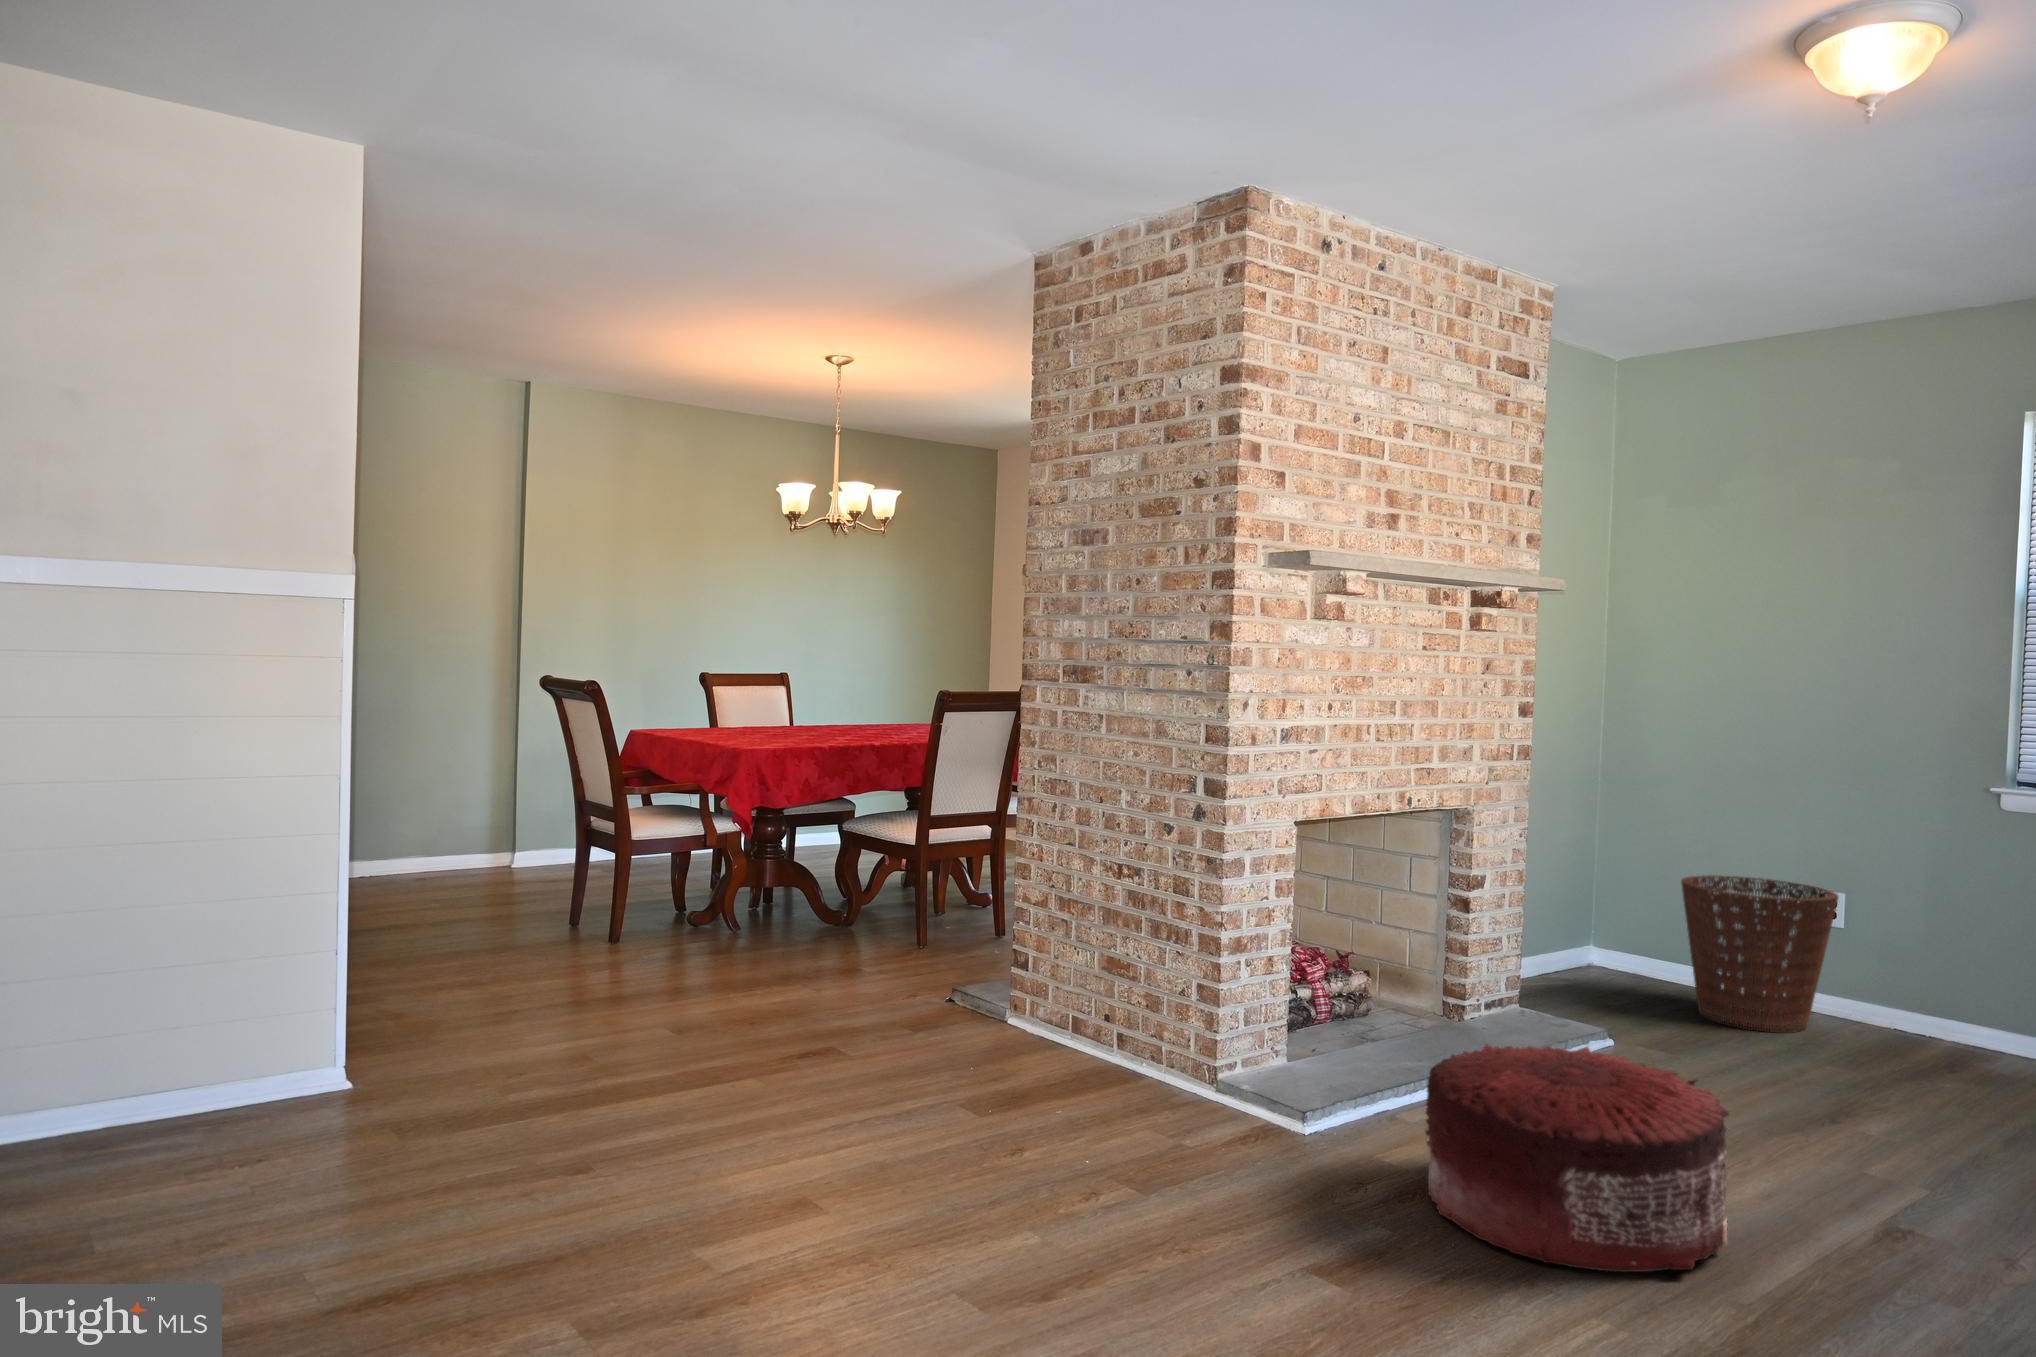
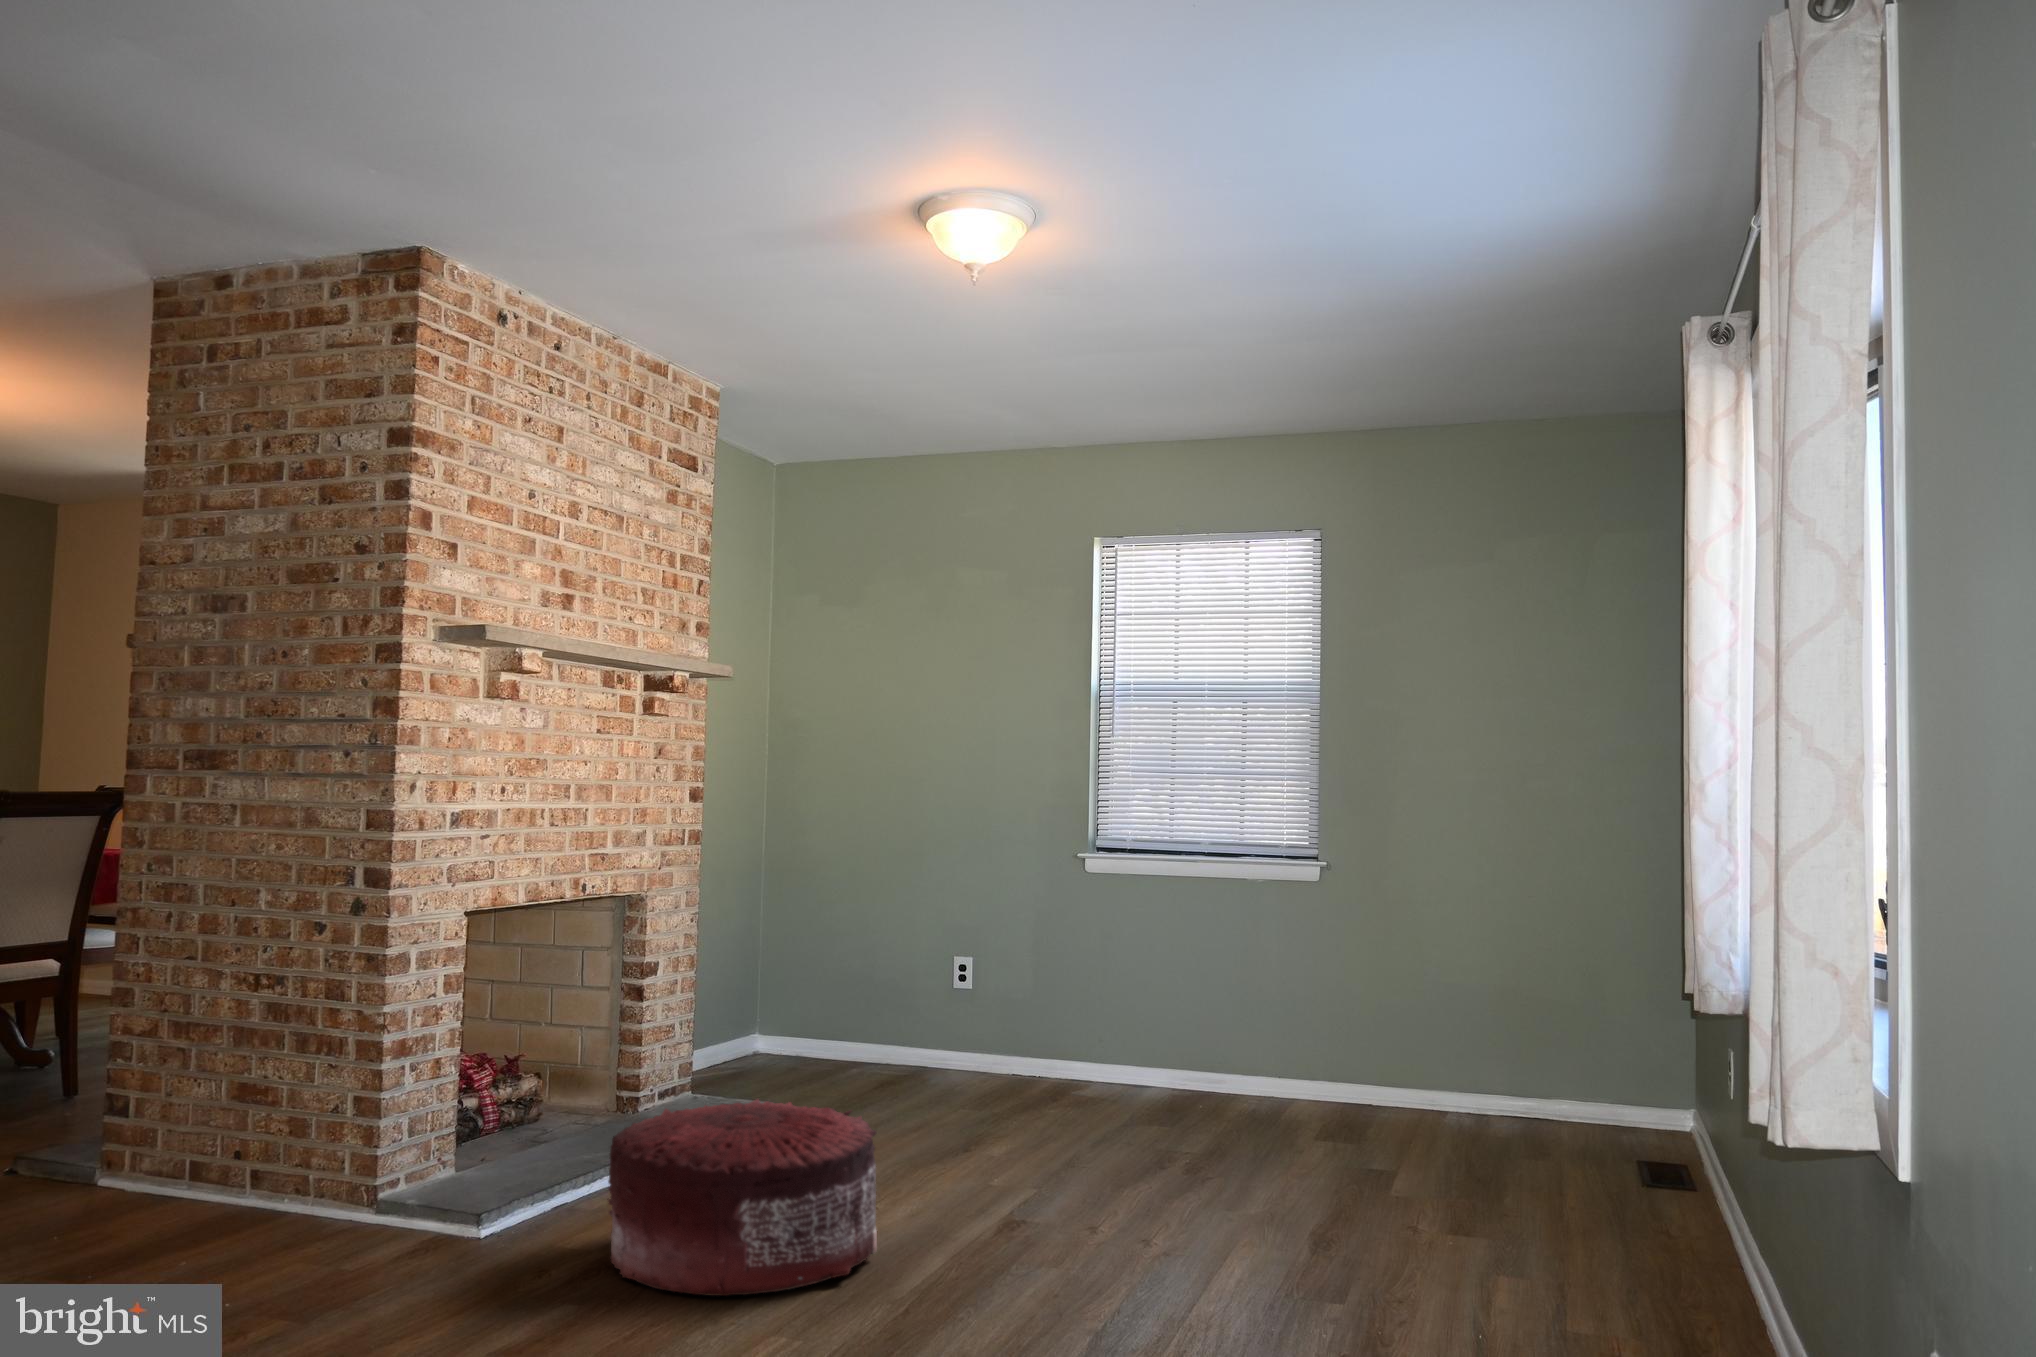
basket: present [1681,875,1838,1032] -> none [837,948,966,1088]

